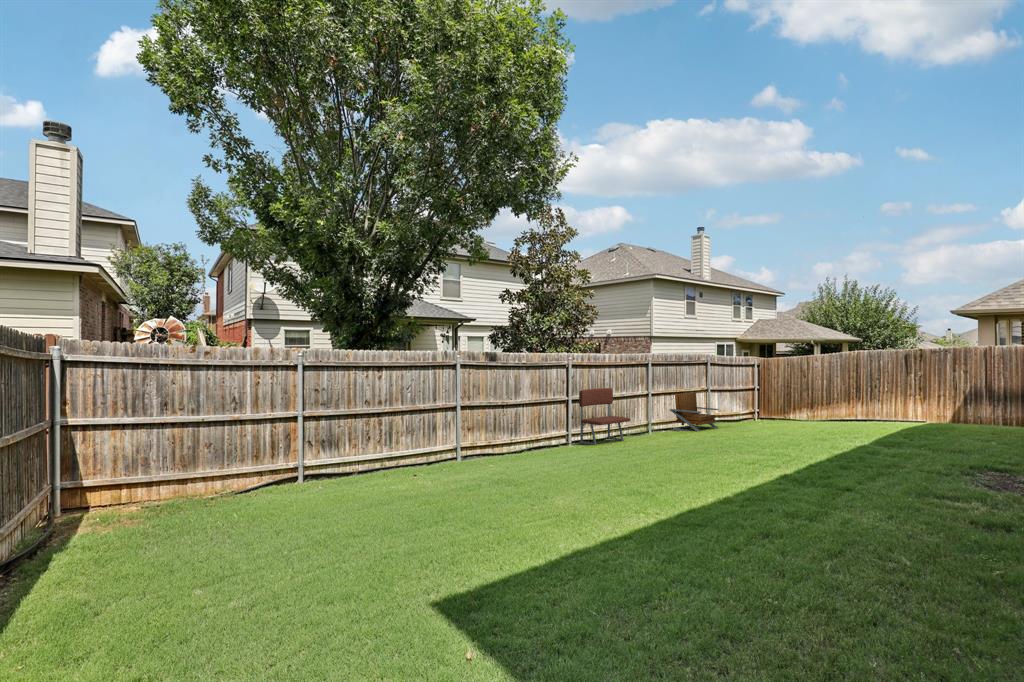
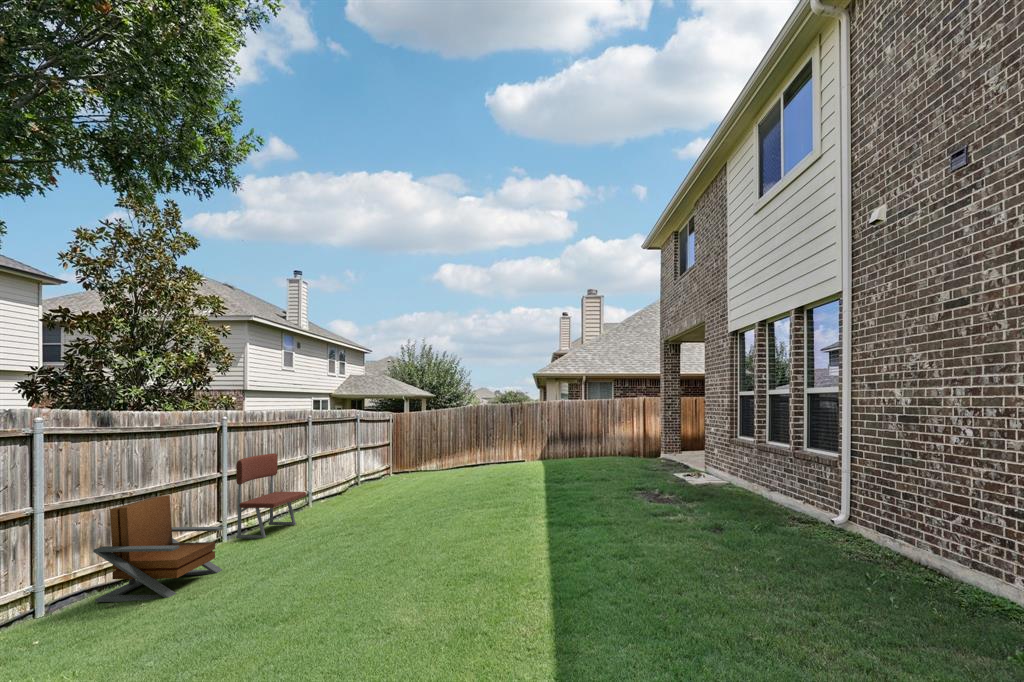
lounge chair: present [670,392,718,431] -> present [93,495,223,602]

